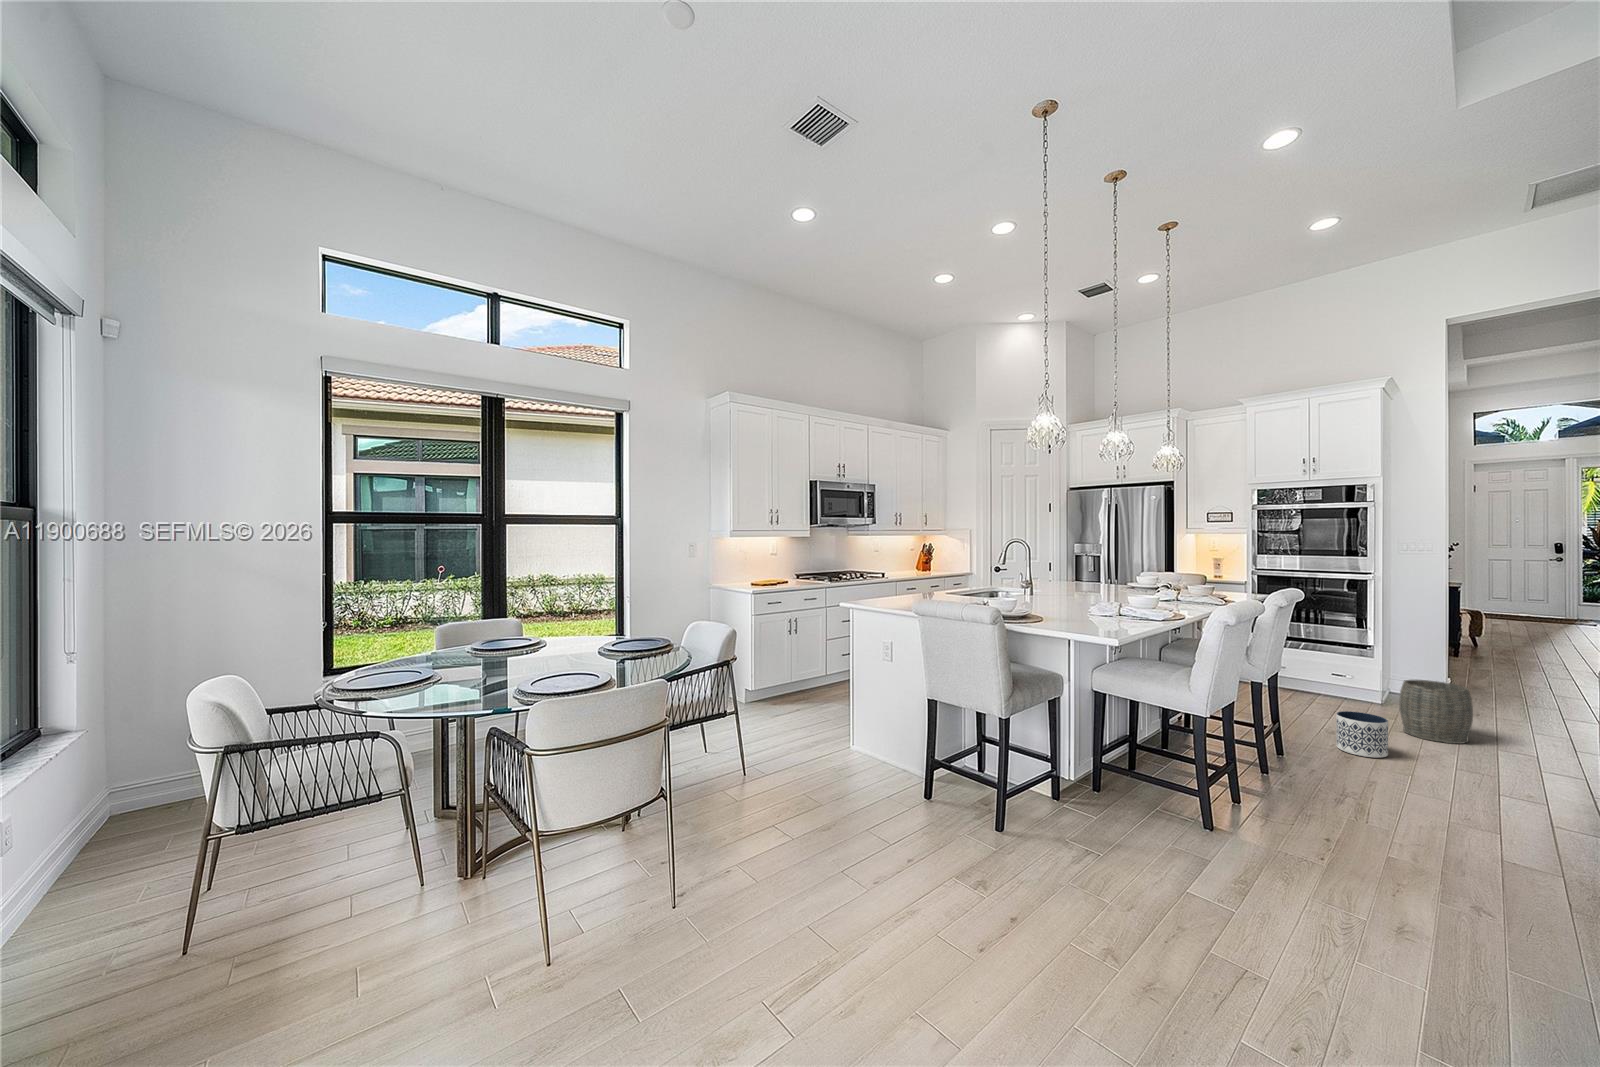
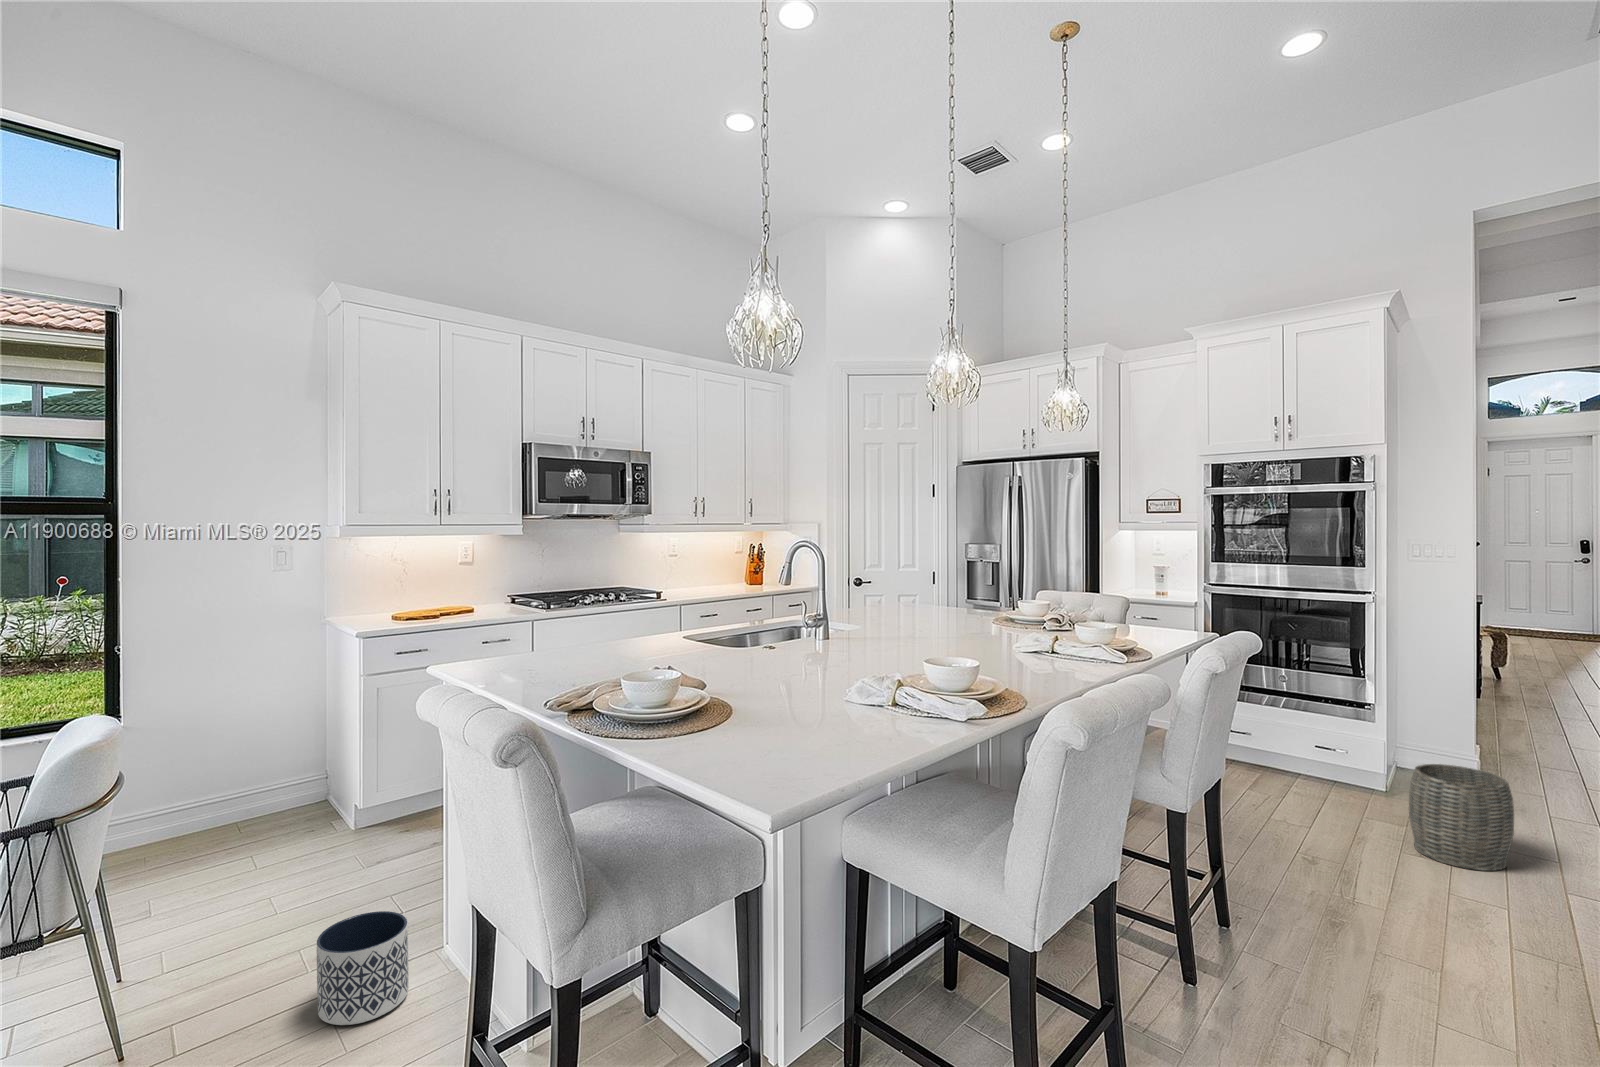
planter: present [1336,711,1388,758] -> present [317,911,409,1025]

